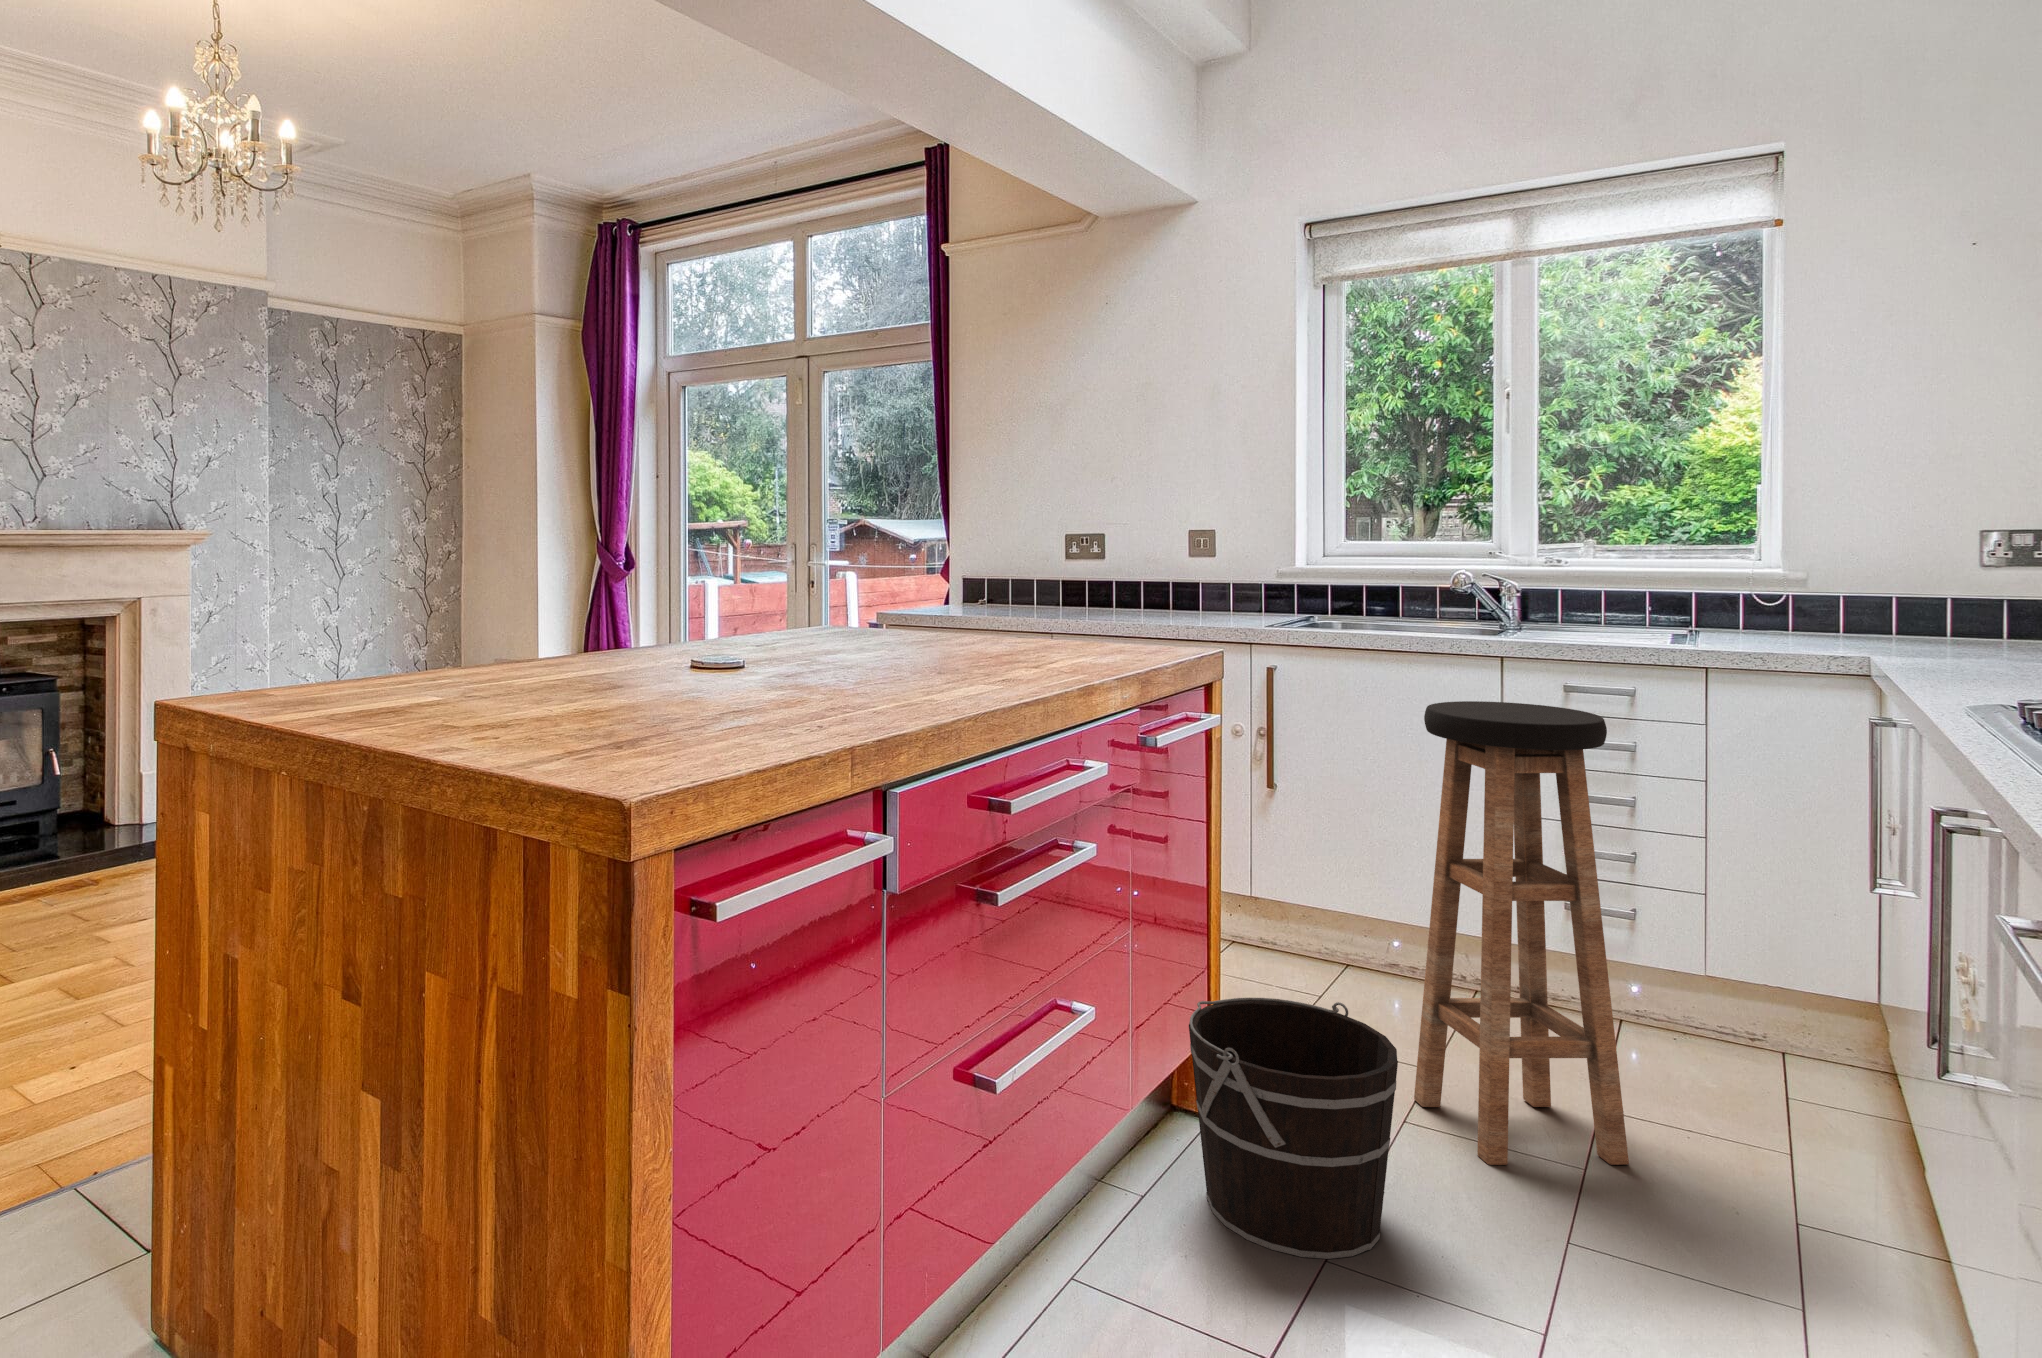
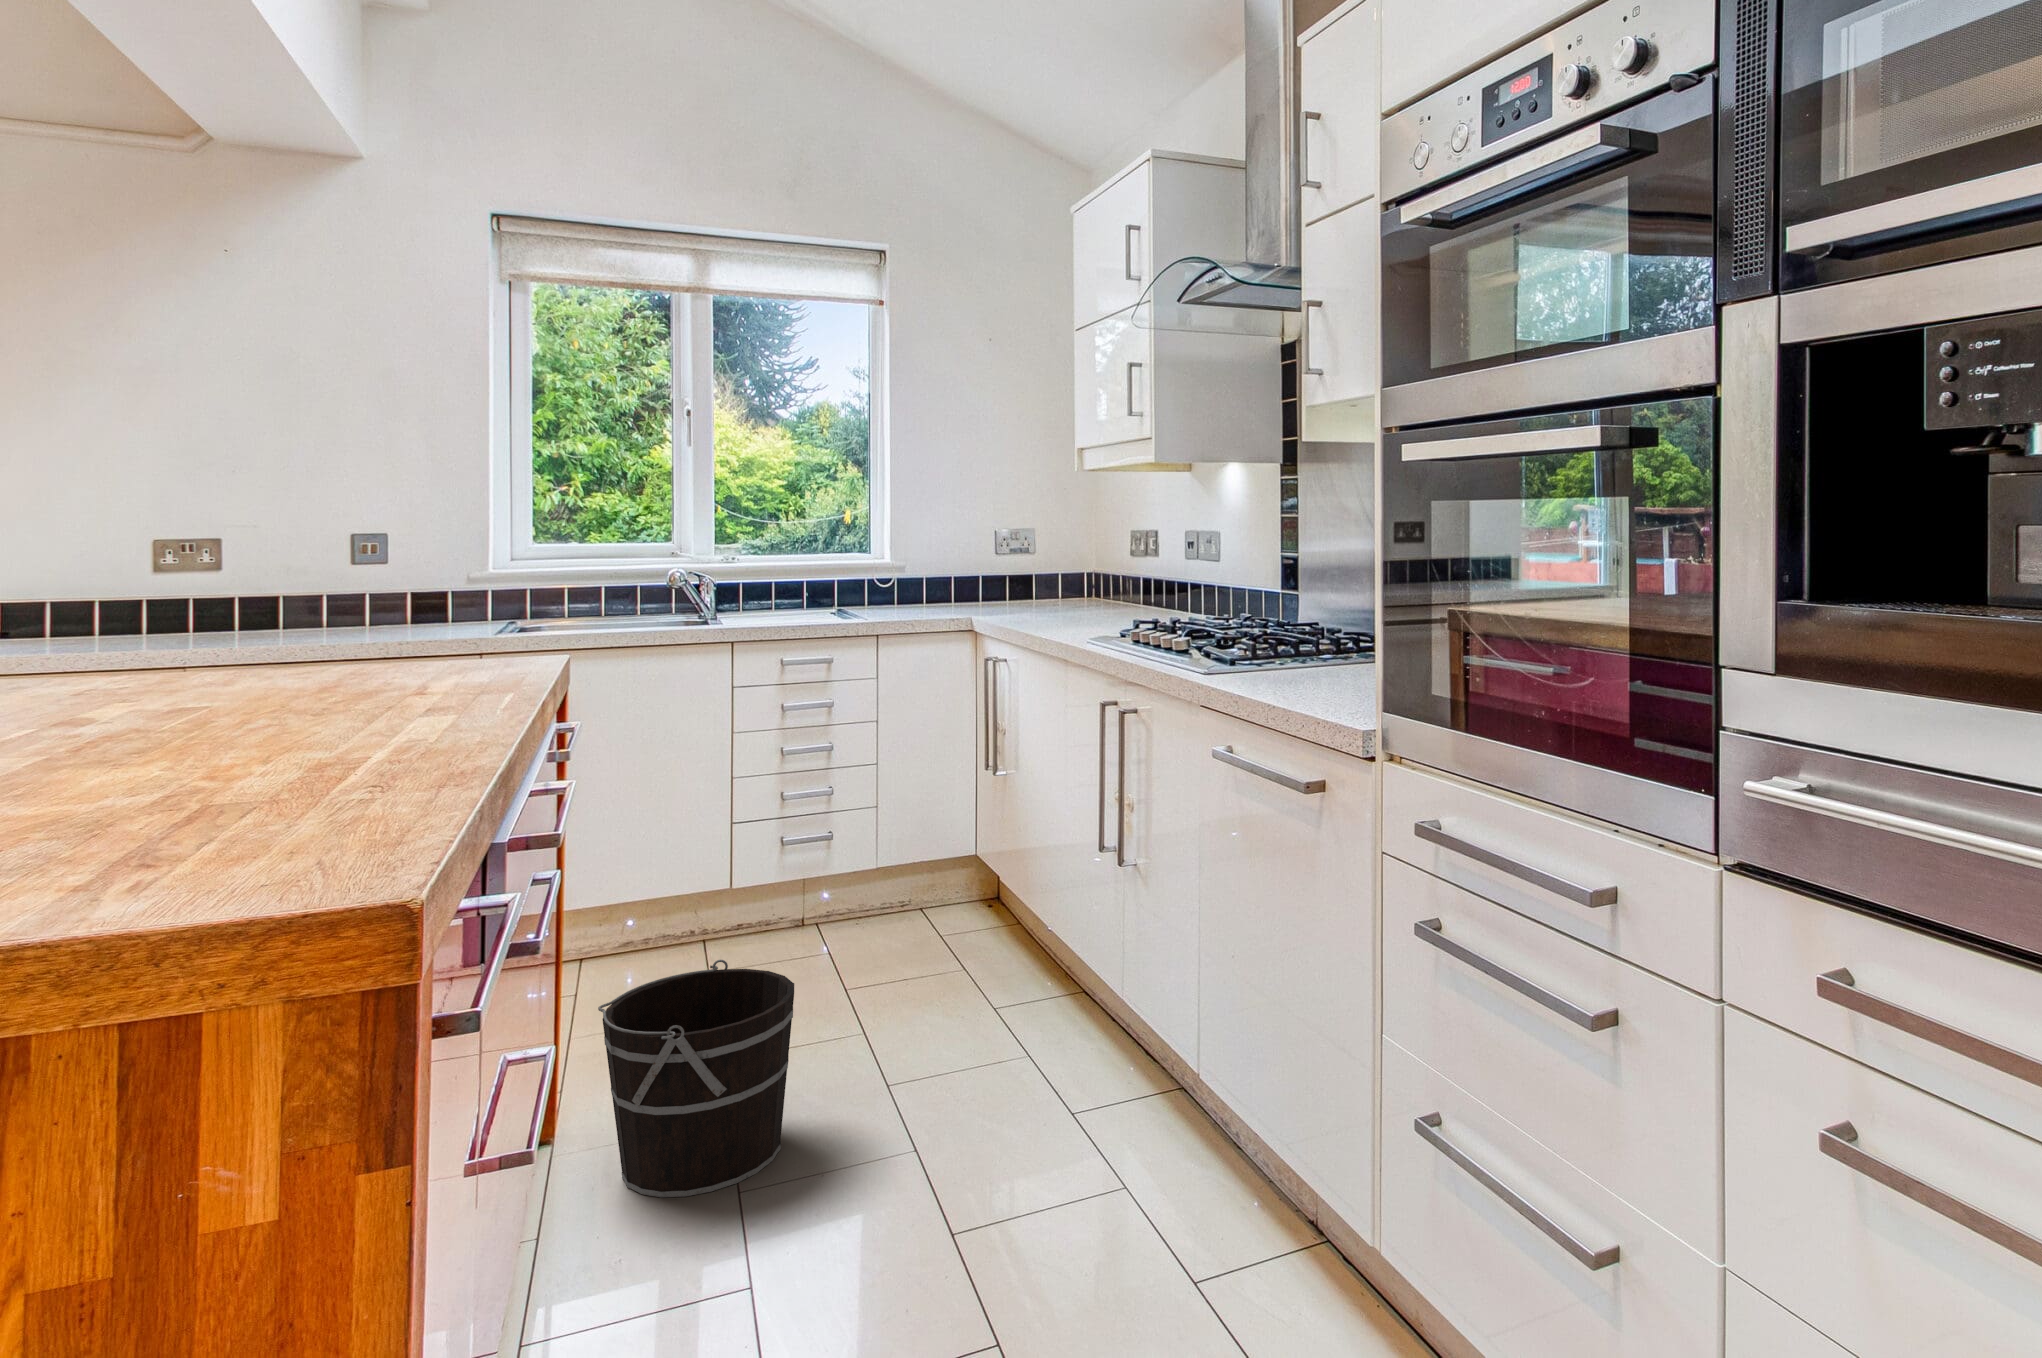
bar stool: present [1414,701,1629,1165] -> none [725,675,889,1055]

